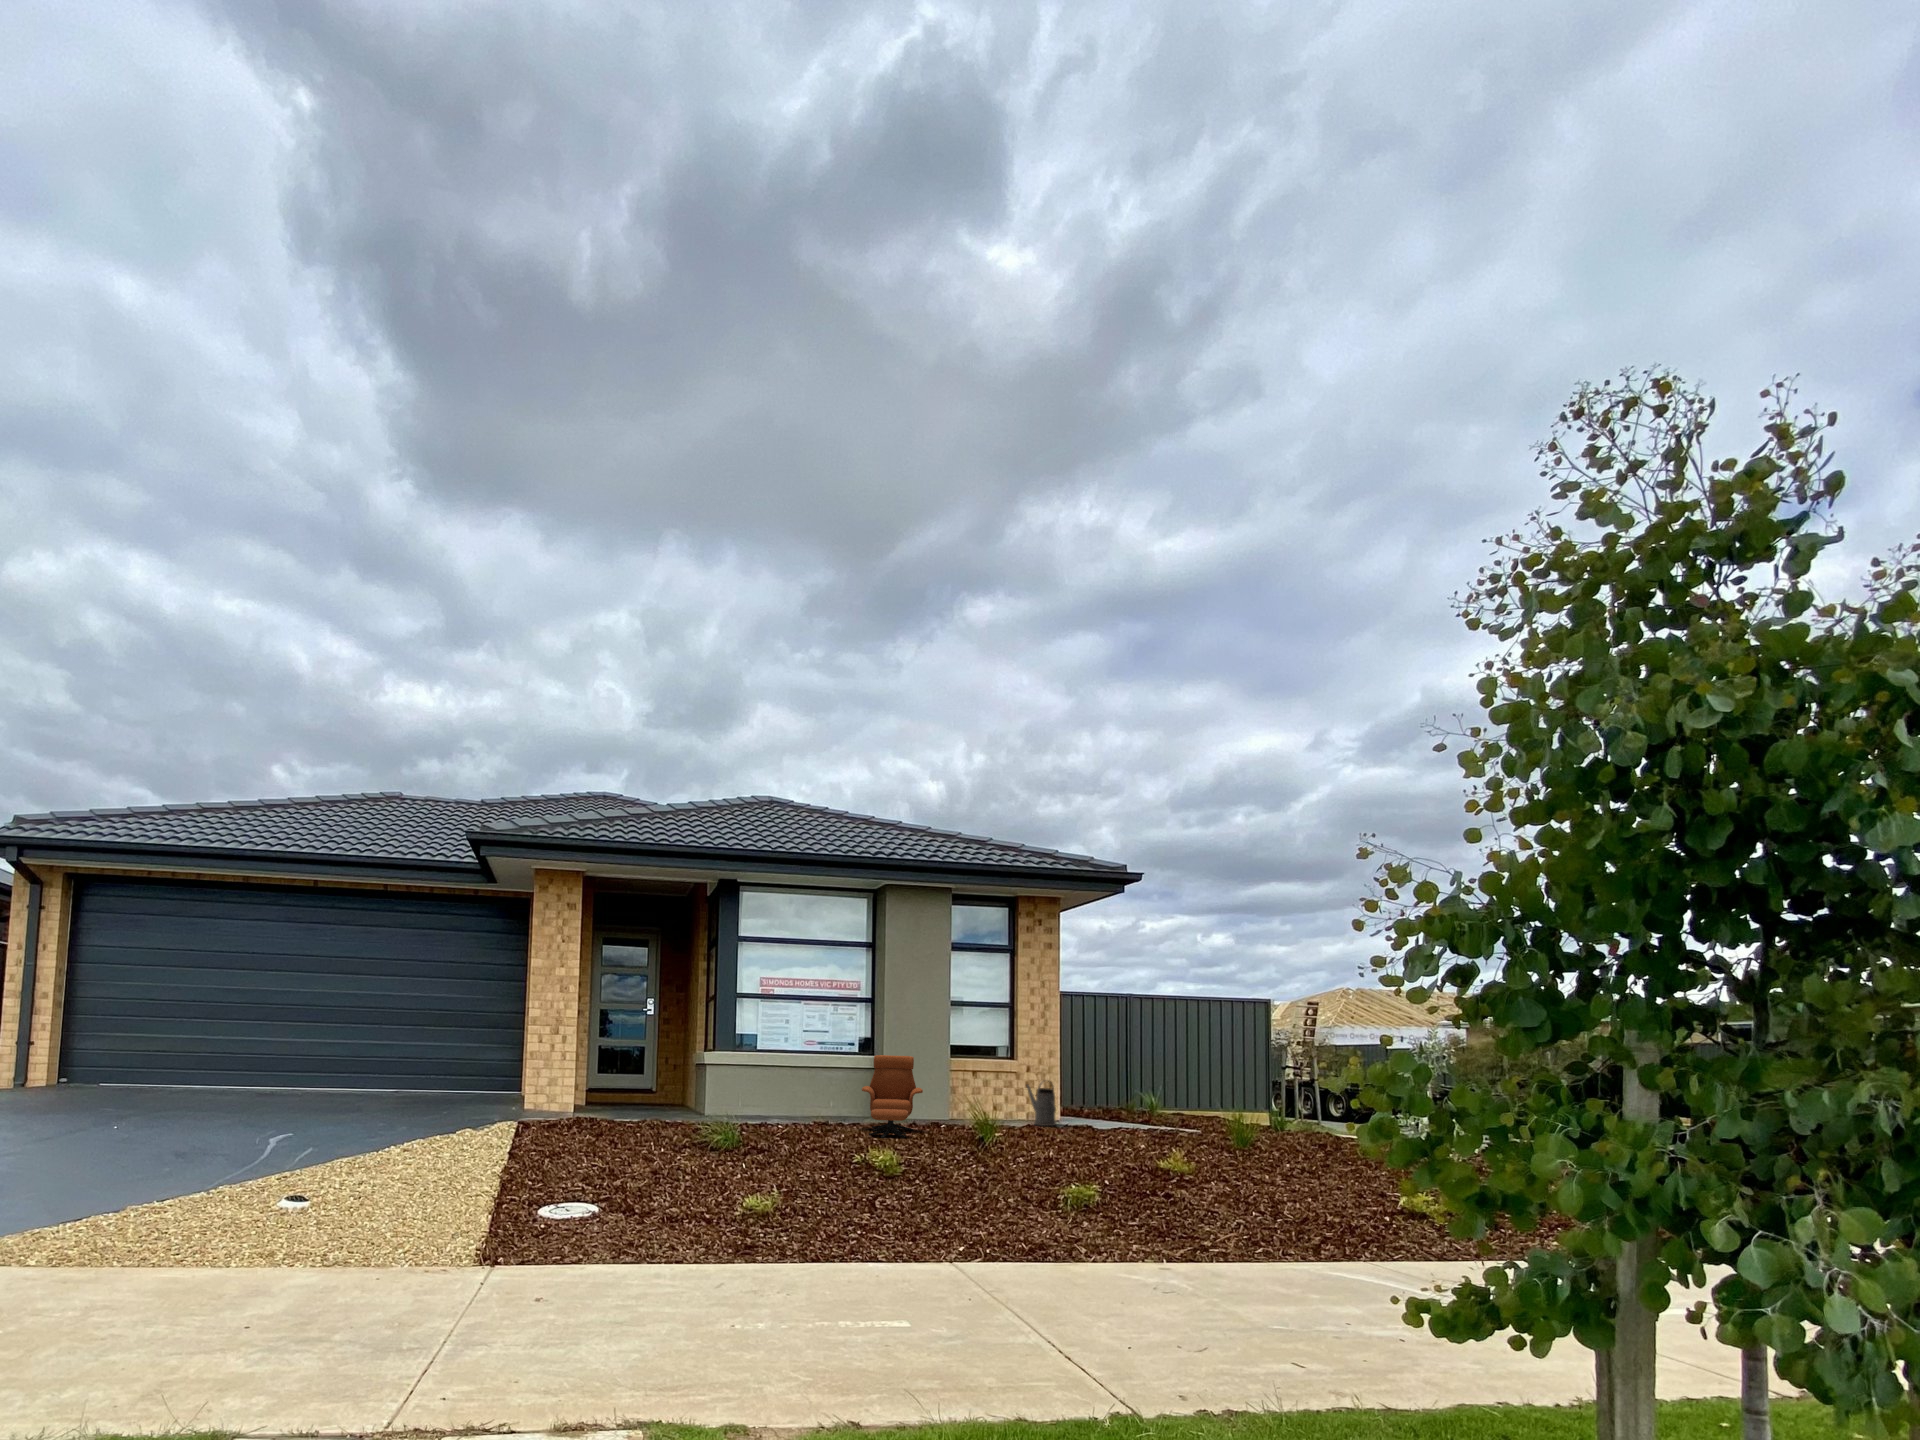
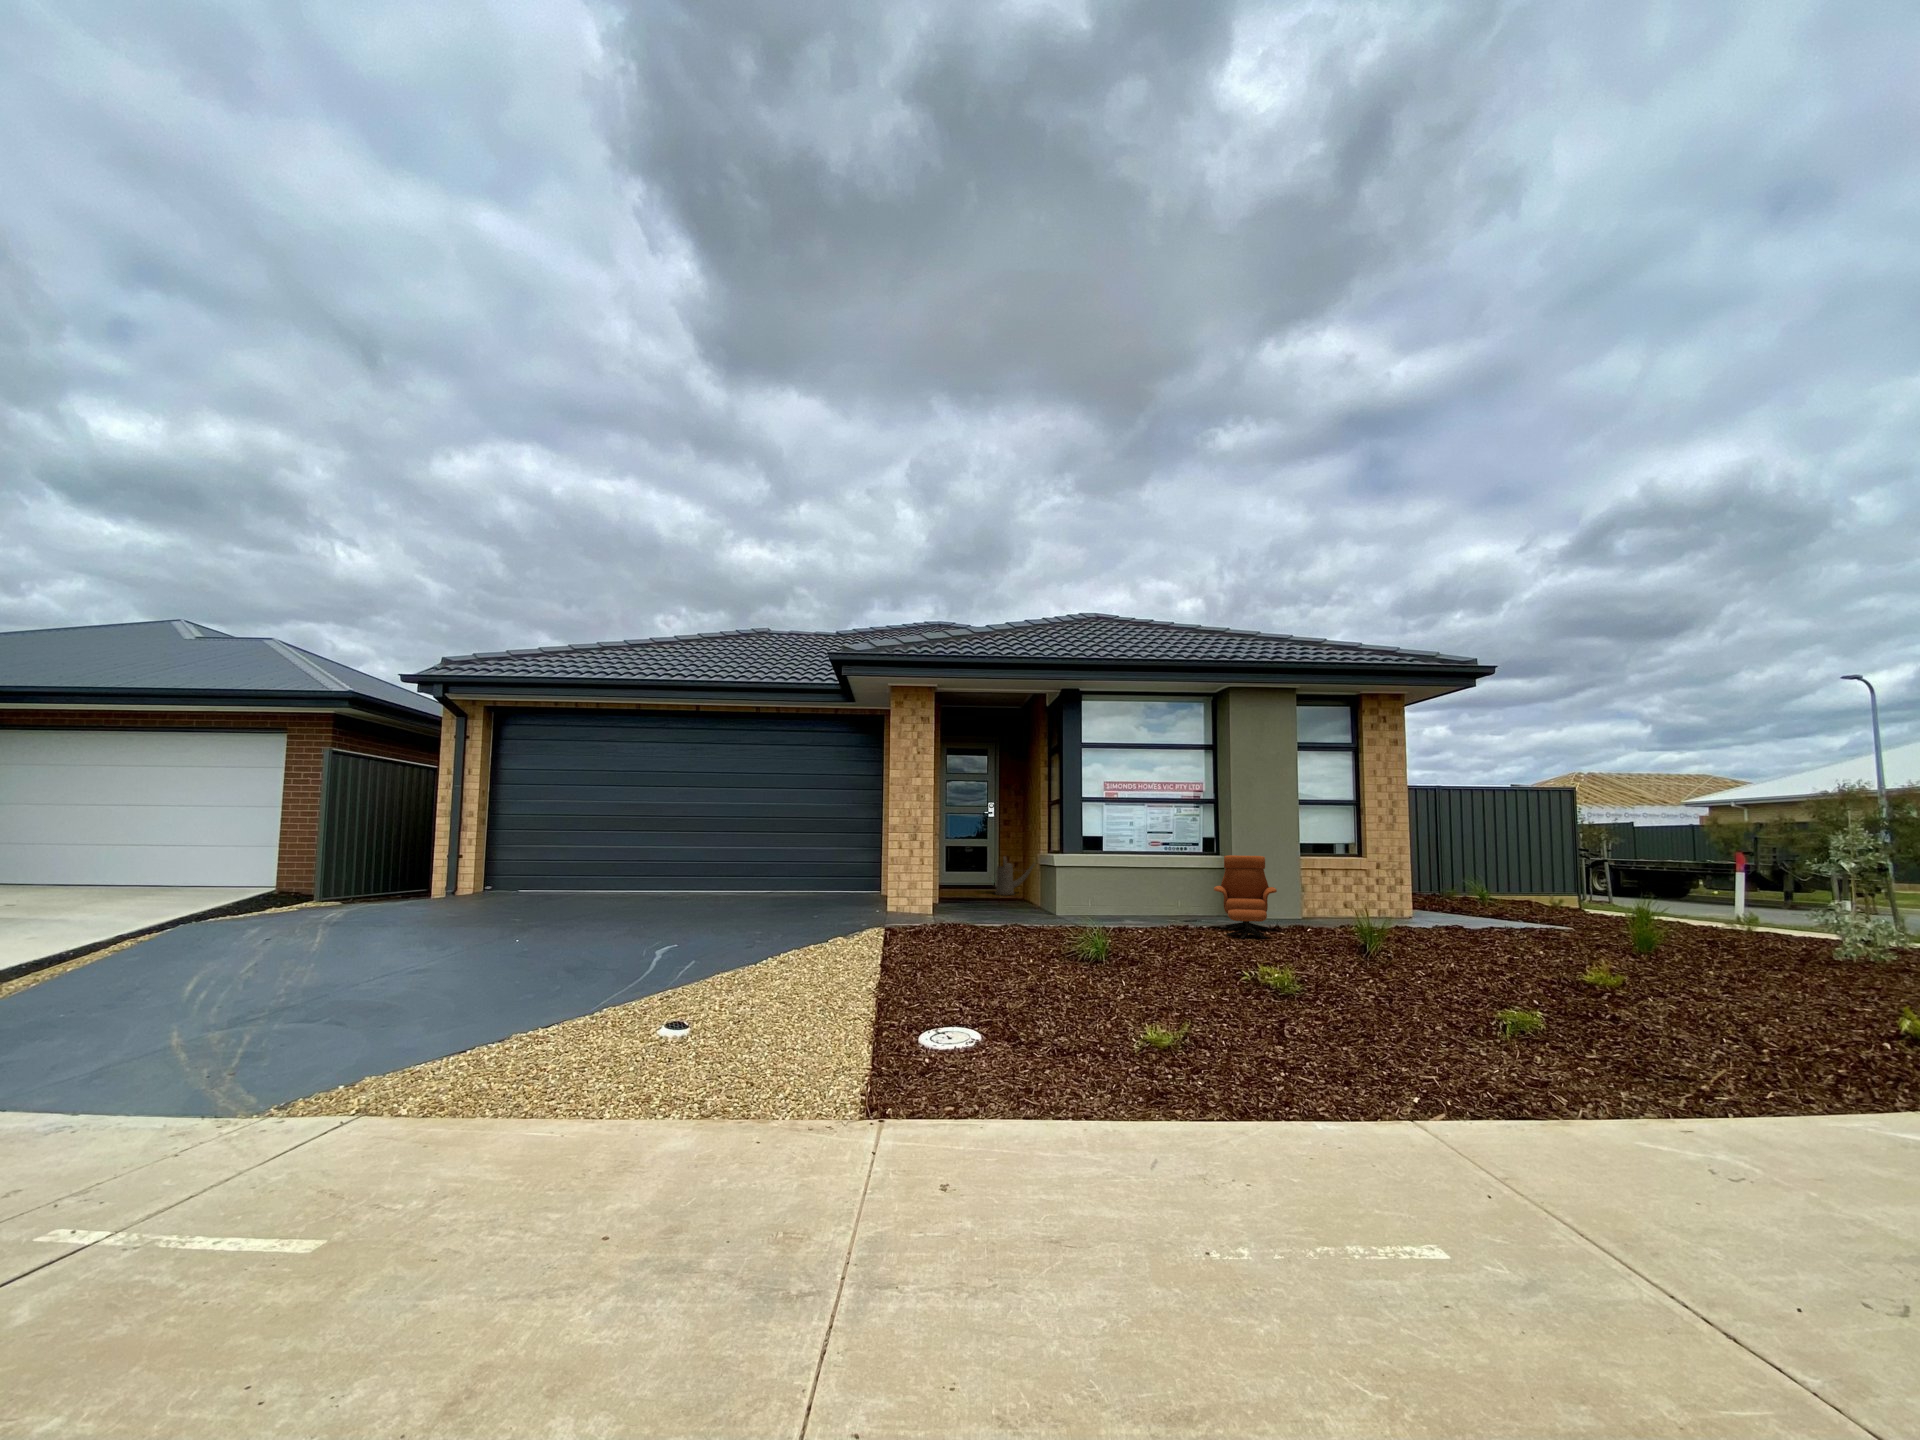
watering can: present [1026,1081,1056,1126] -> present [996,856,1035,895]

